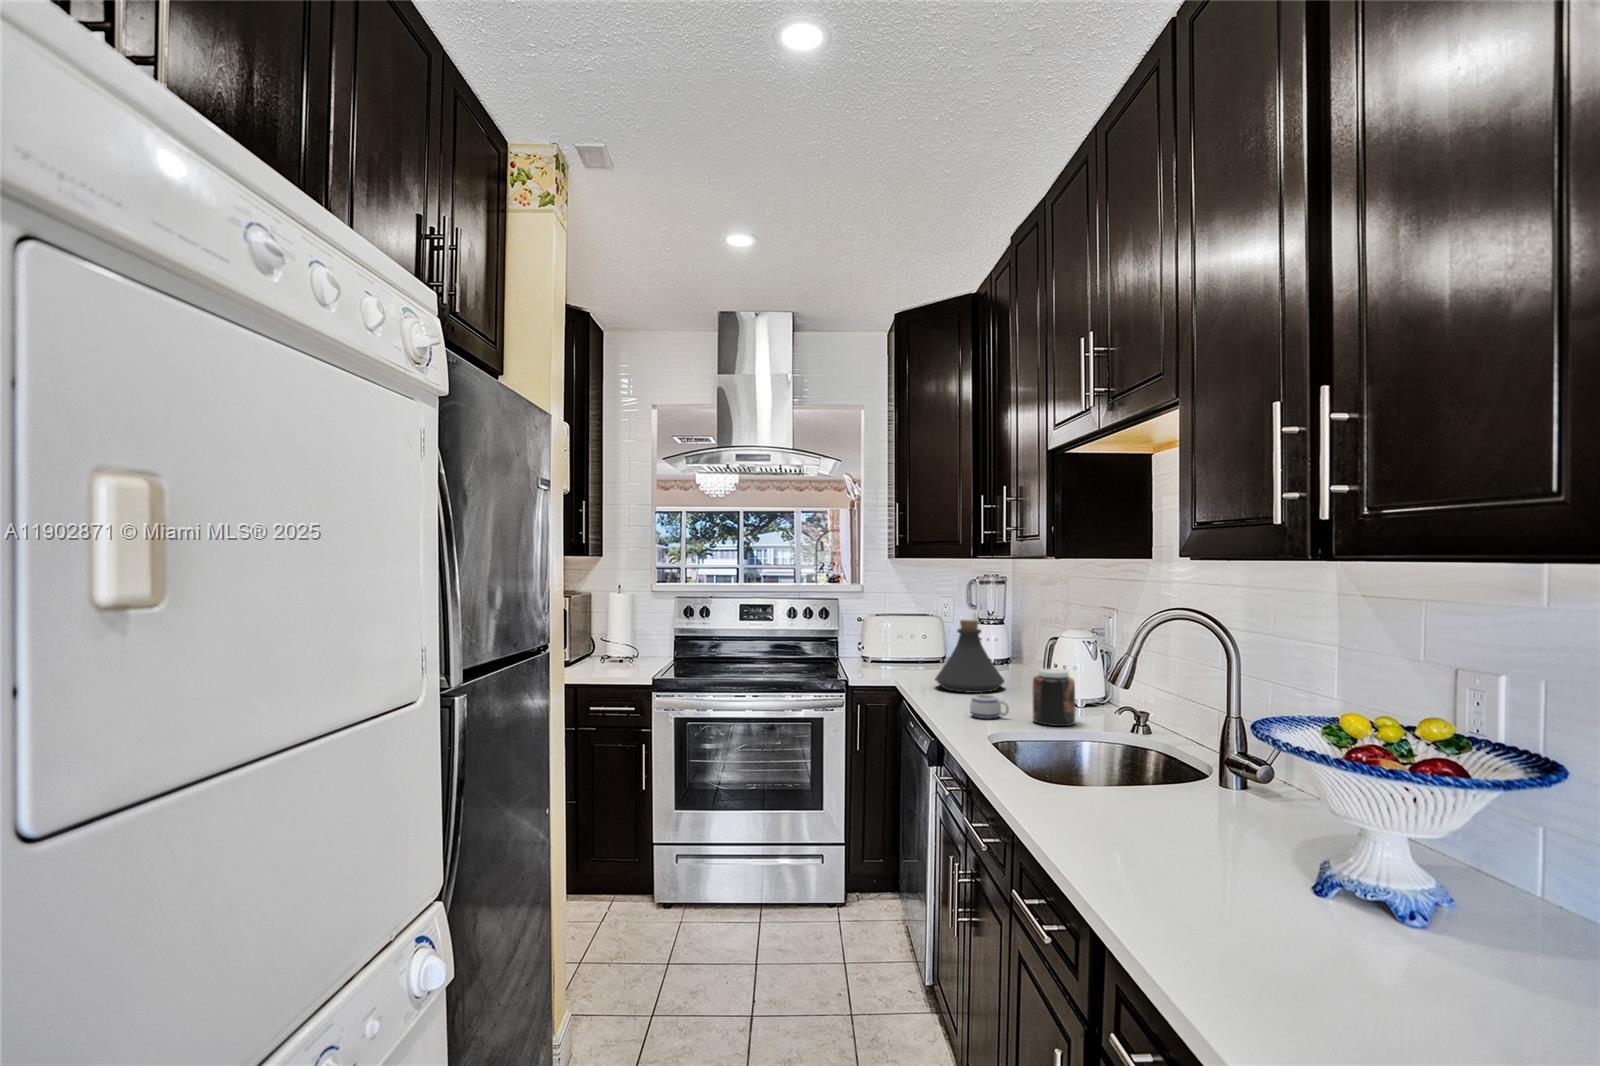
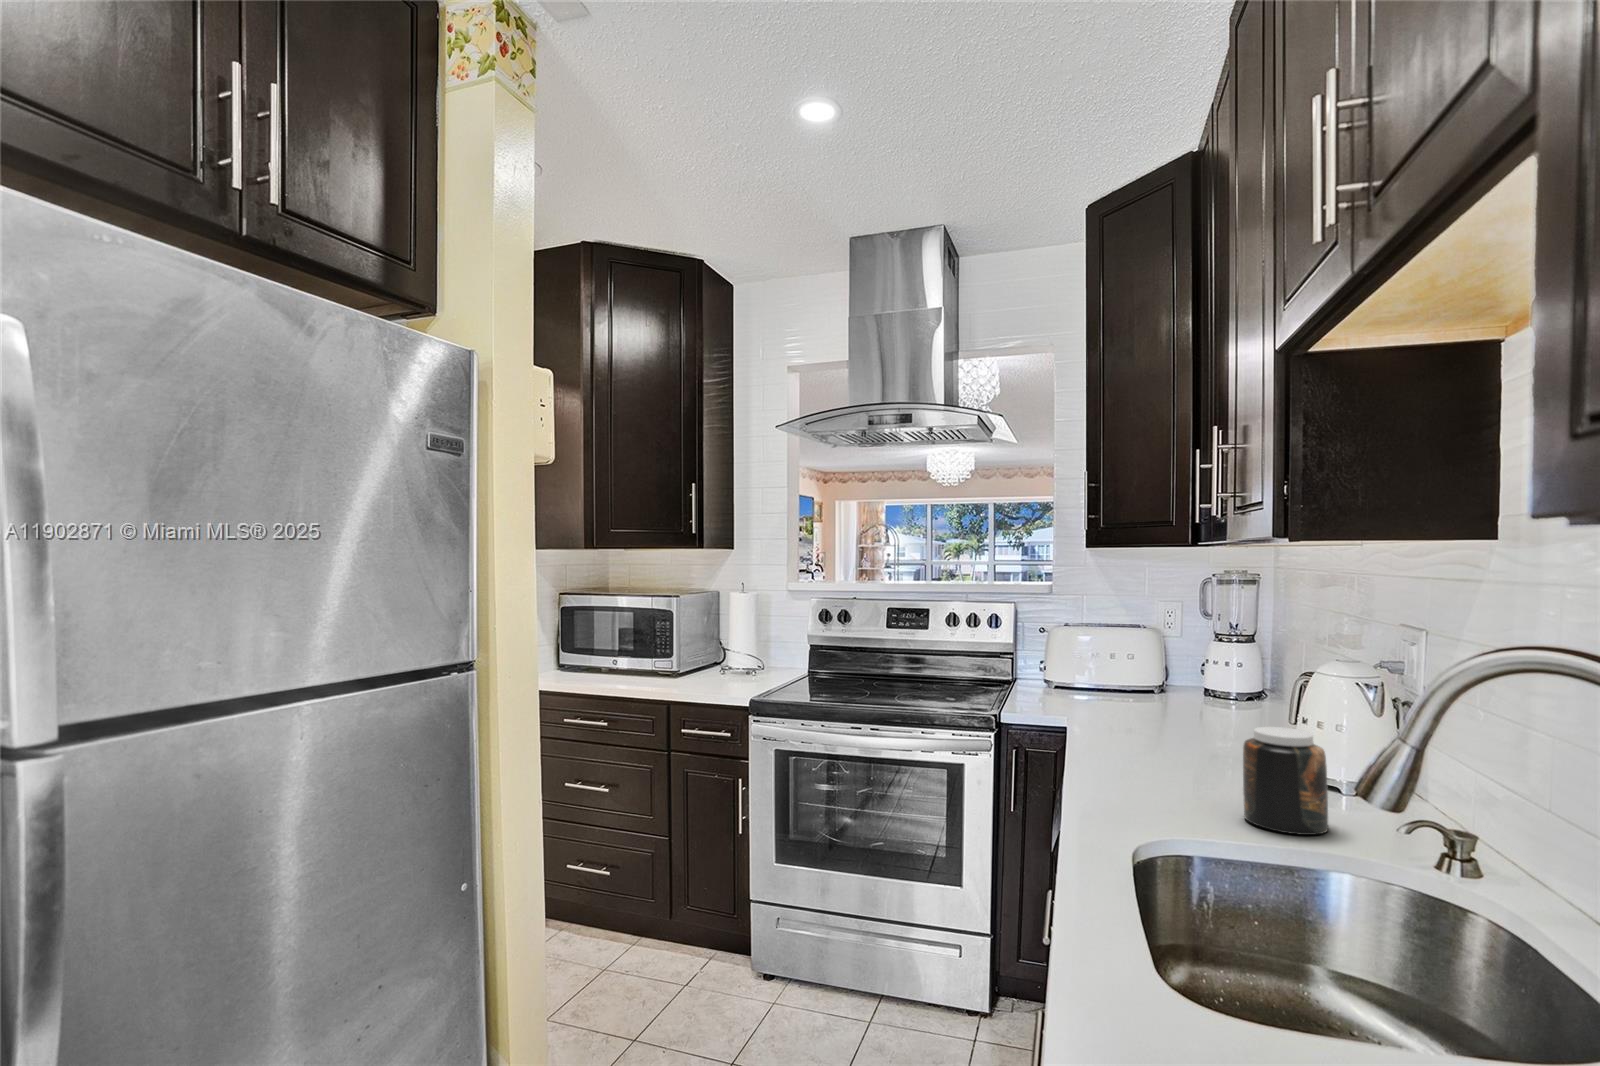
bottle: present [935,620,1005,693] -> none [1116,635,1232,749]
mug: present [970,694,1009,718] -> none [1136,760,1202,803]

